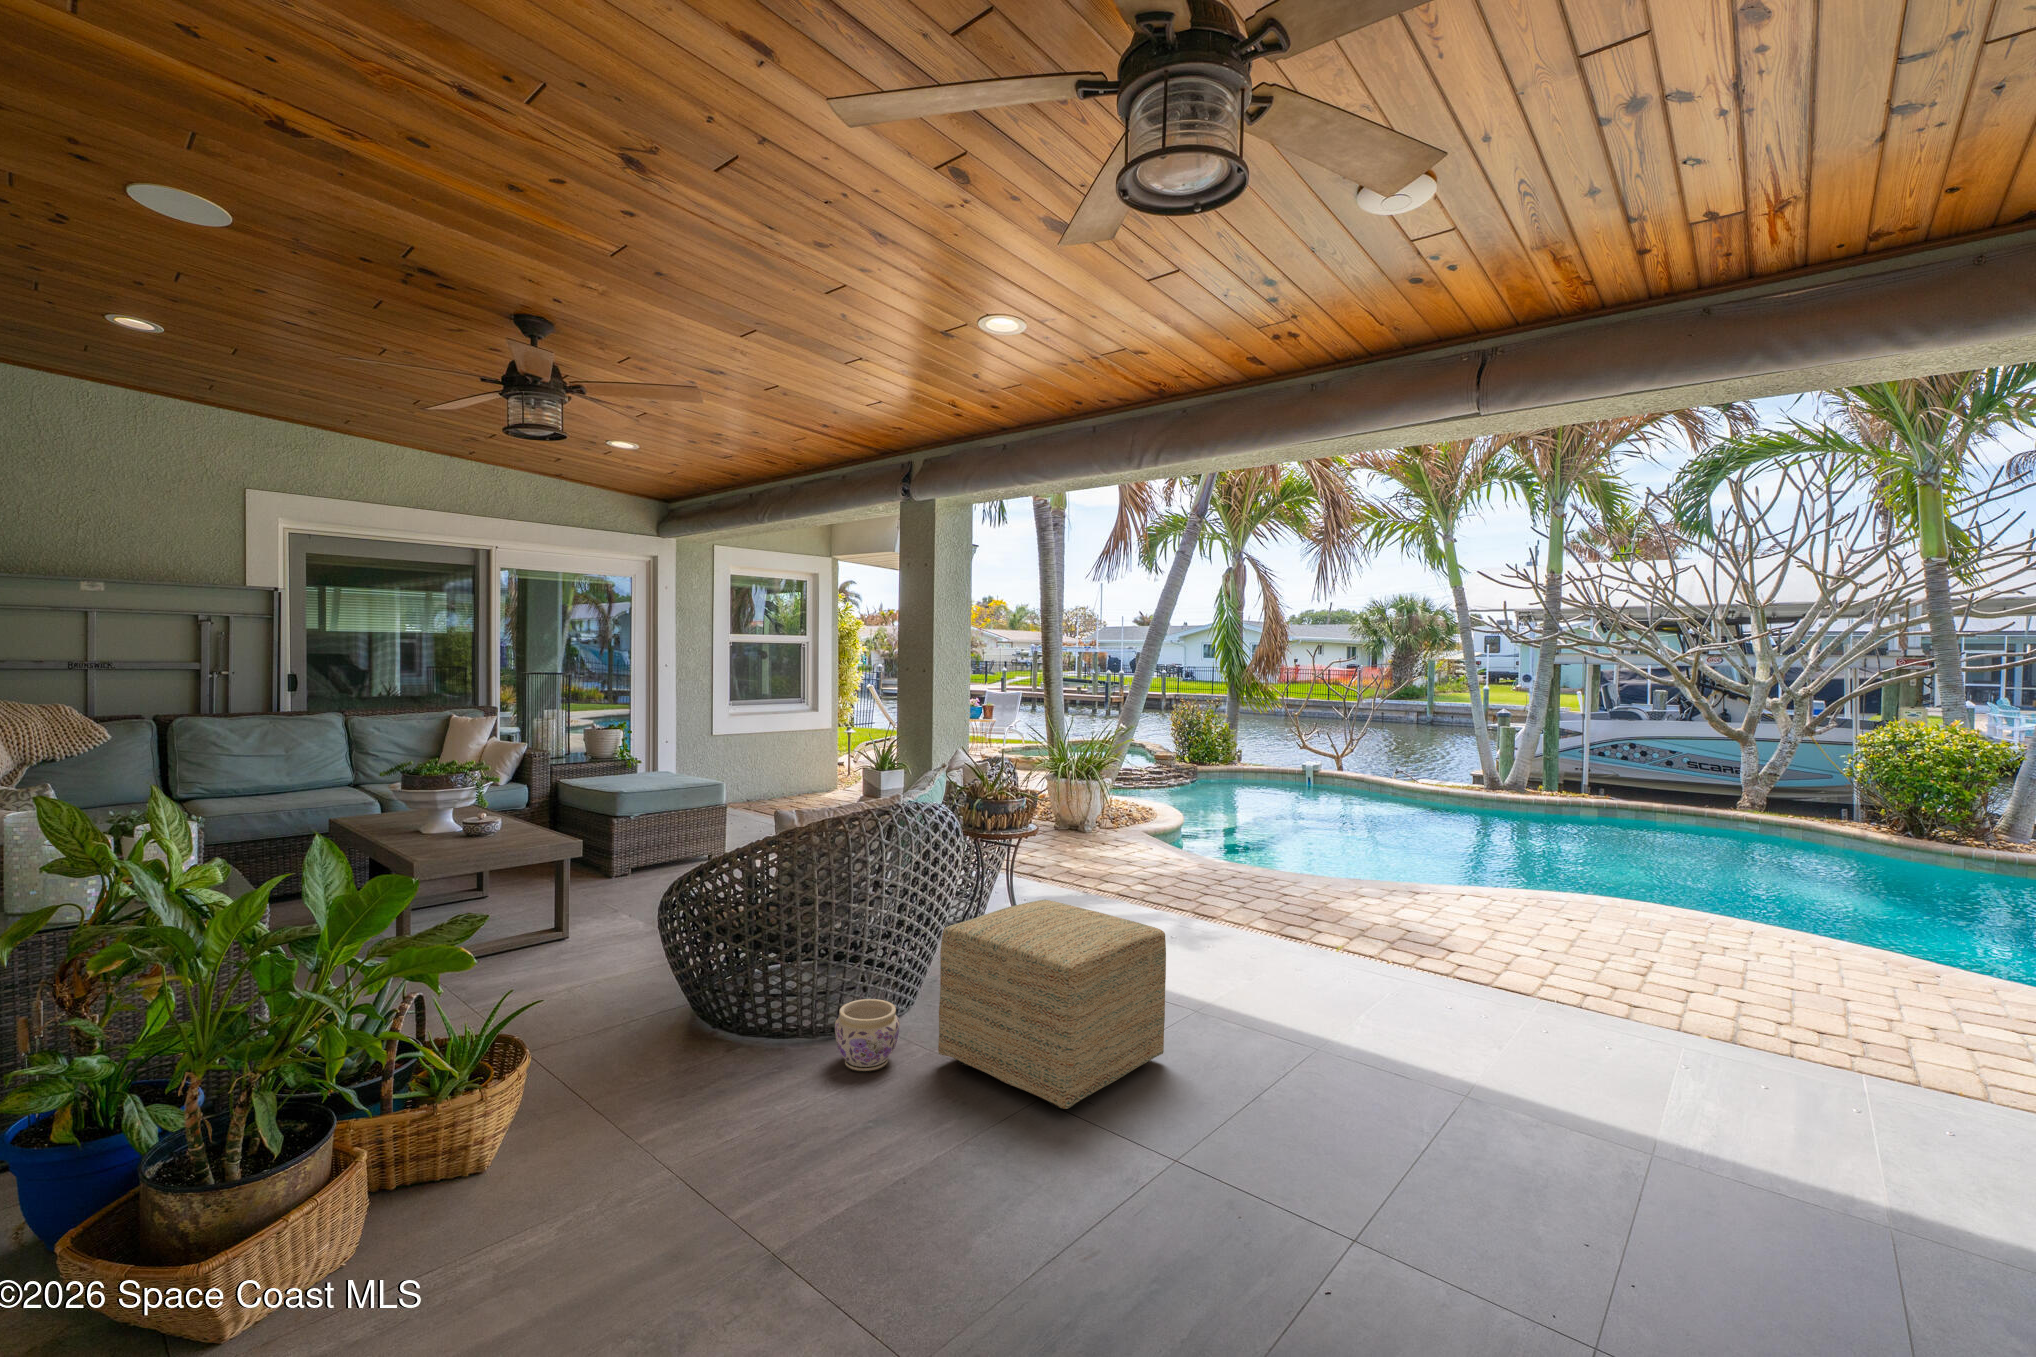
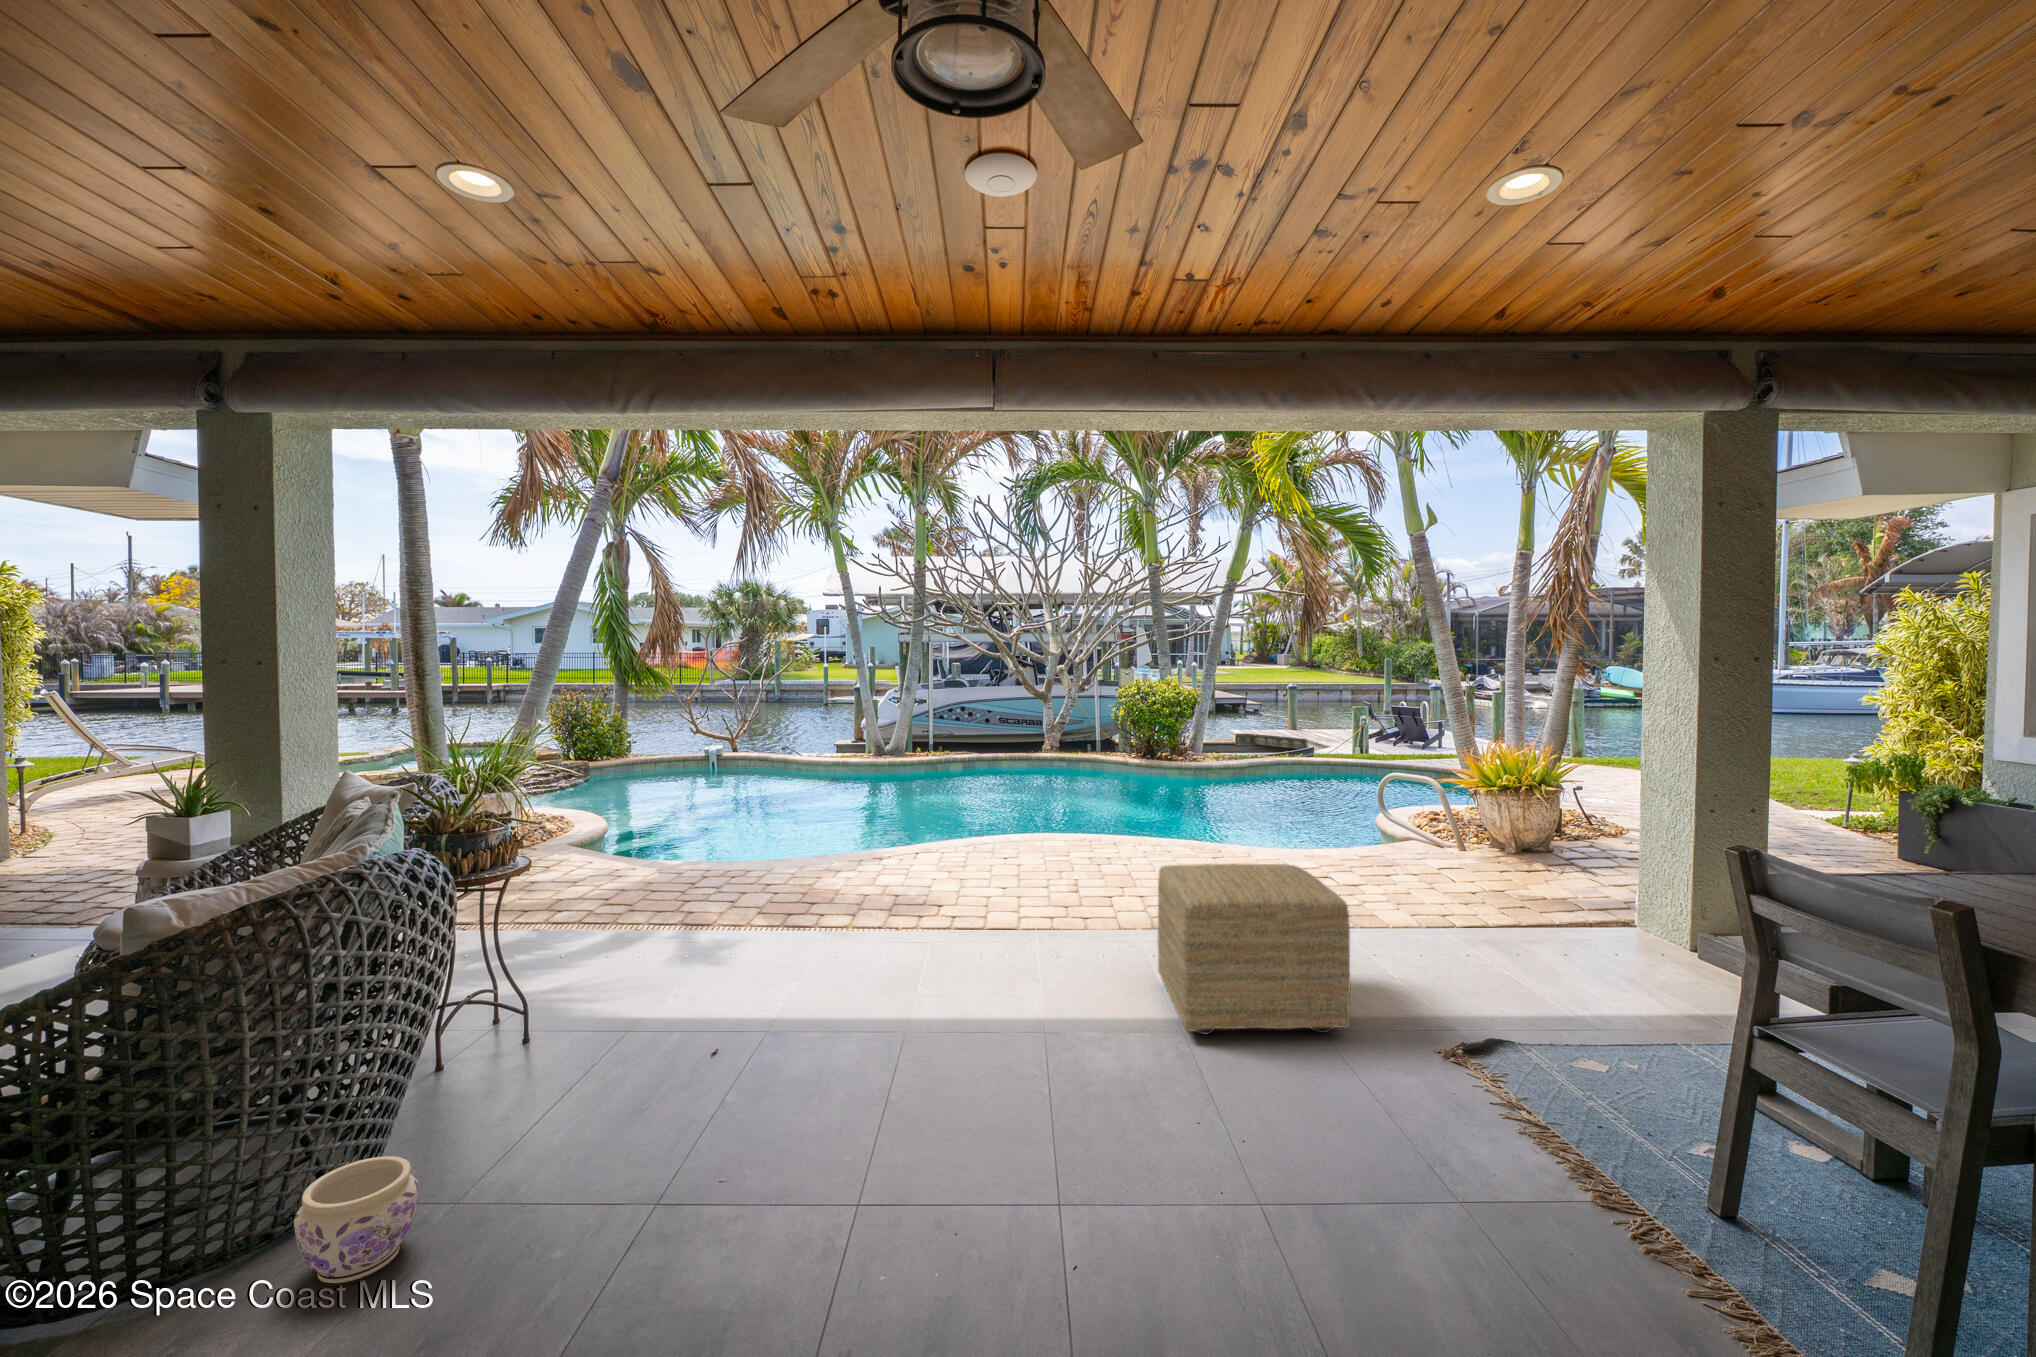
ottoman: present [938,900,1166,1109] -> present [1158,864,1351,1034]

